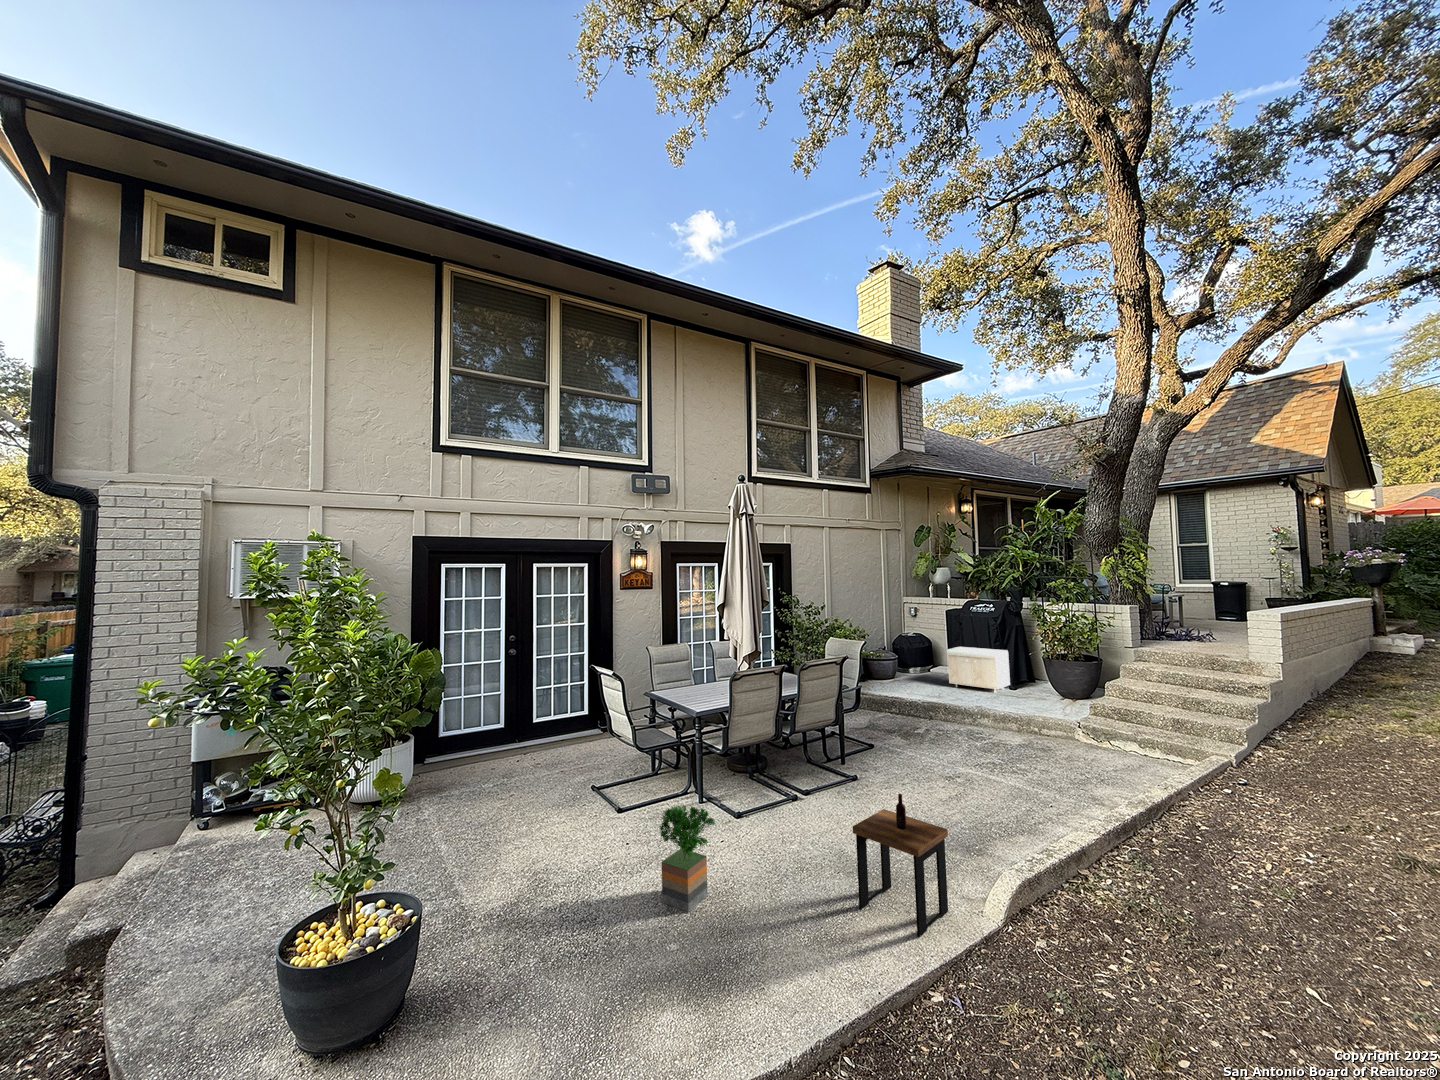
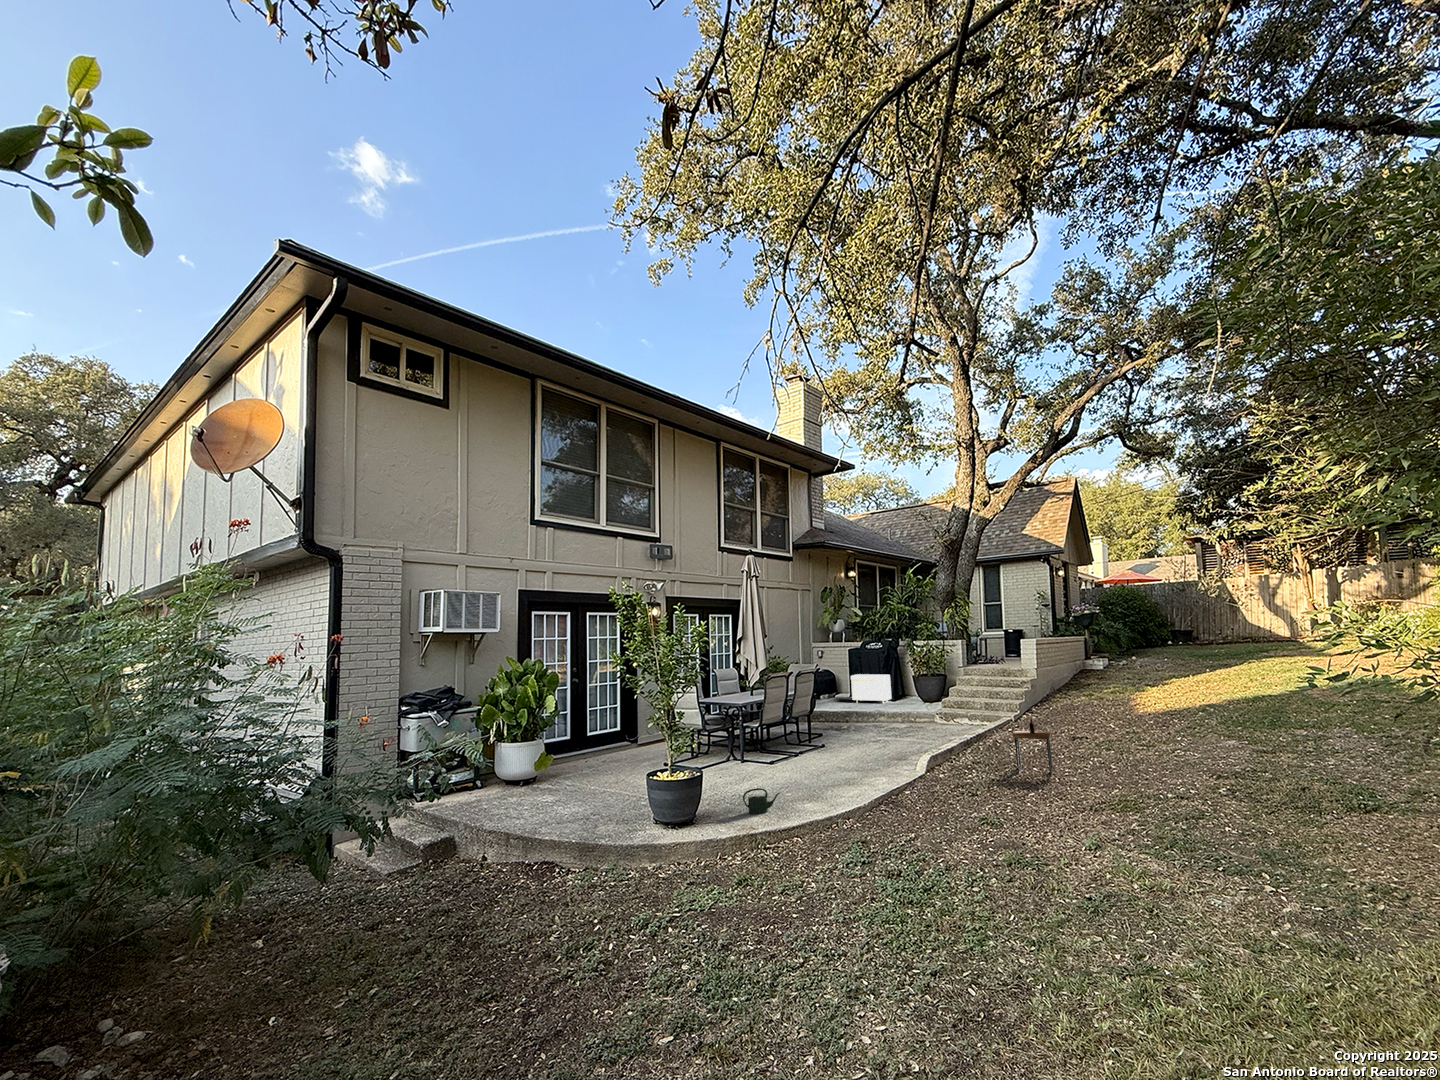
side table: present [853,794,948,937] -> present [1013,718,1053,775]
potted tree: present [659,805,715,912] -> none [768,735,799,785]
watering can: none [463,989,550,1055] -> present [743,788,780,814]

